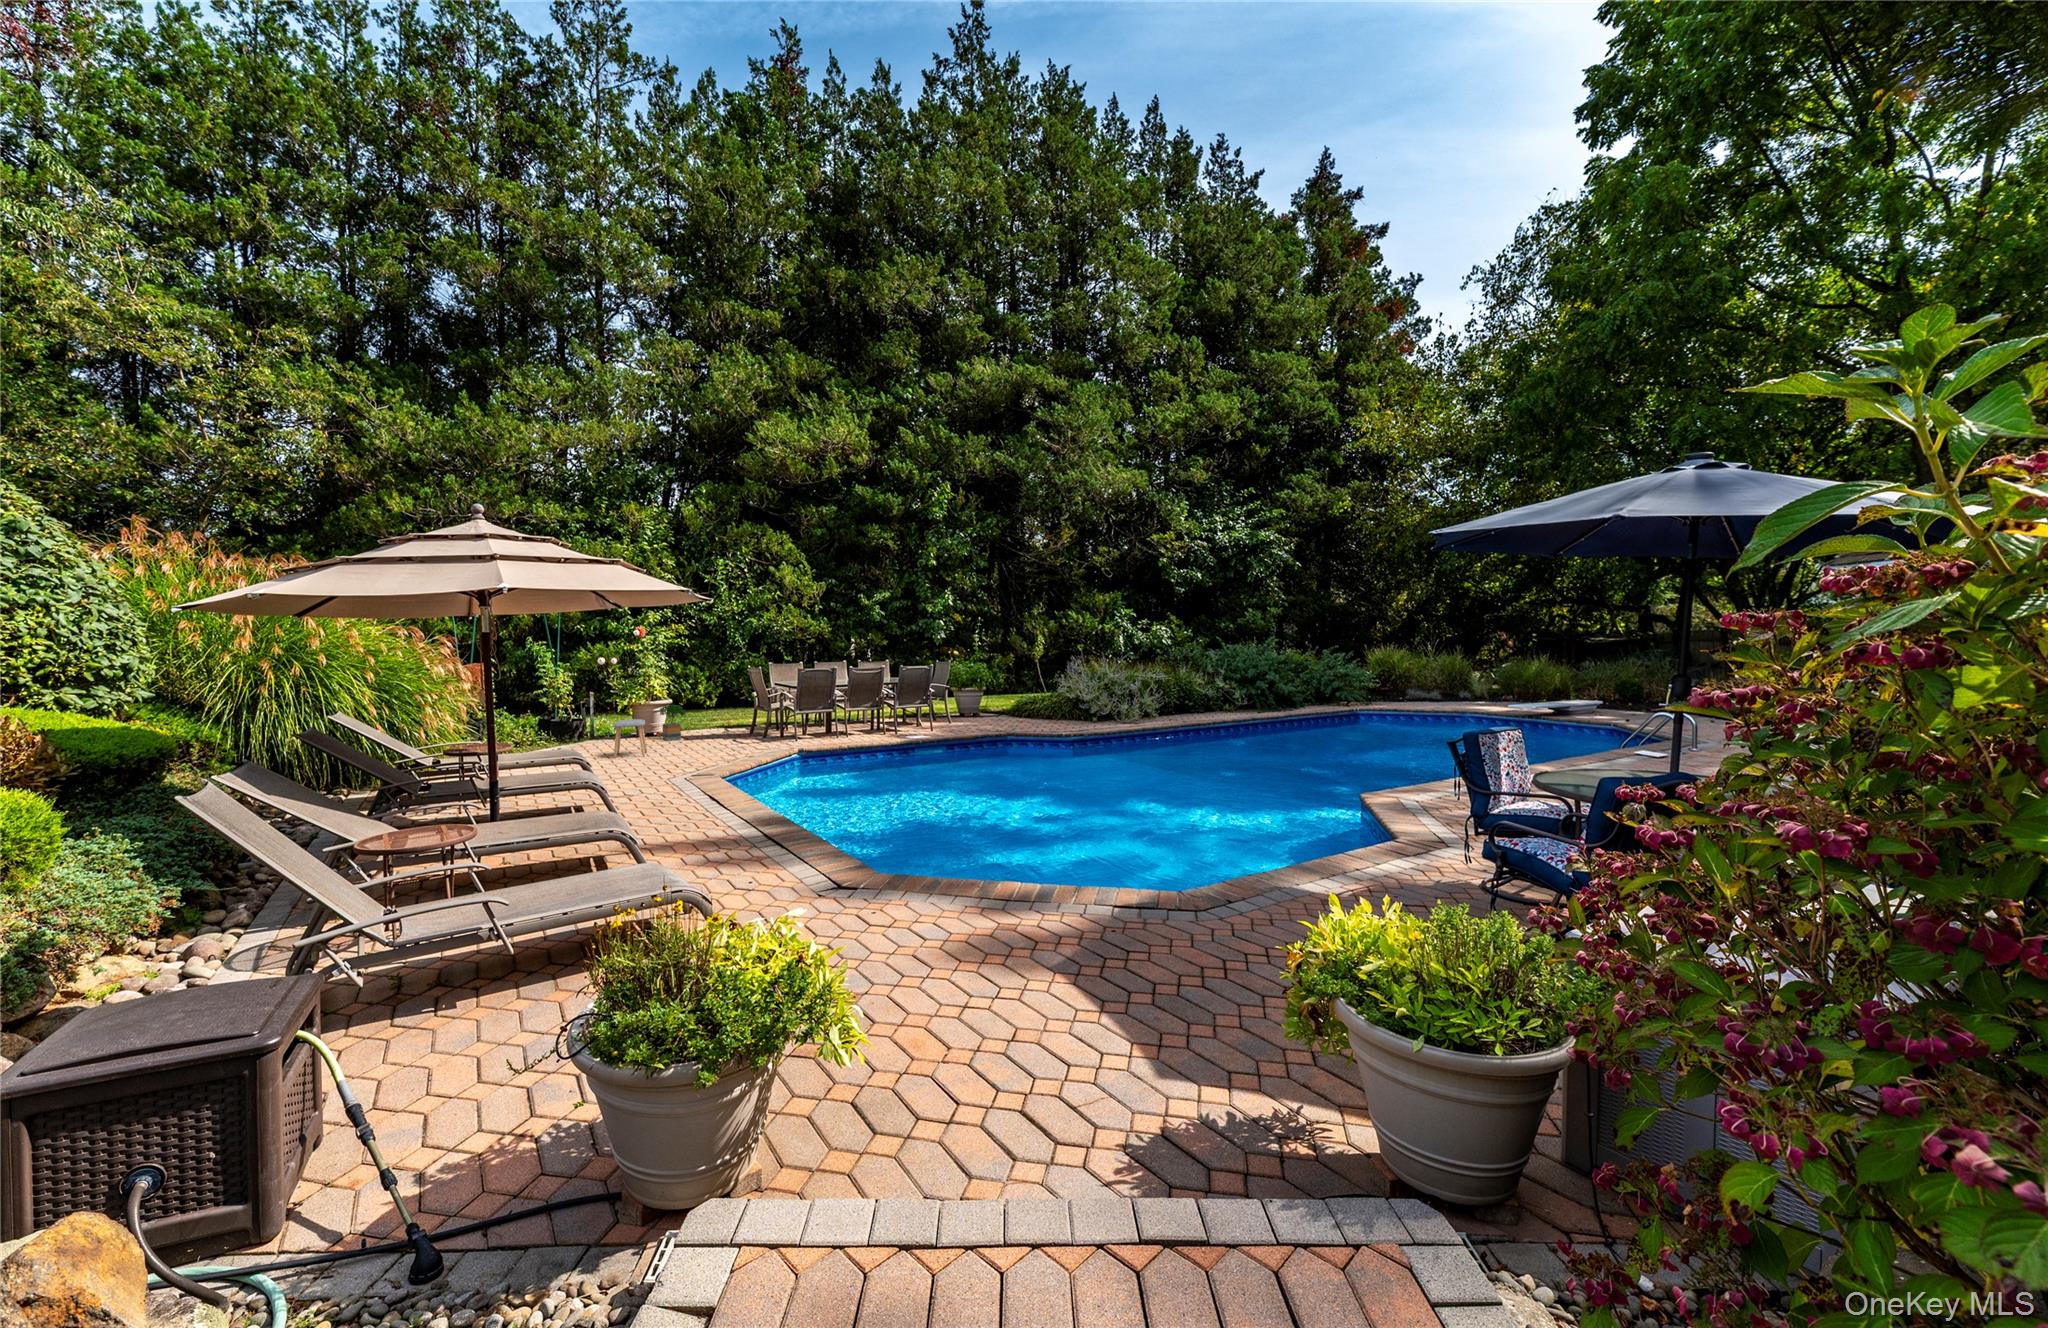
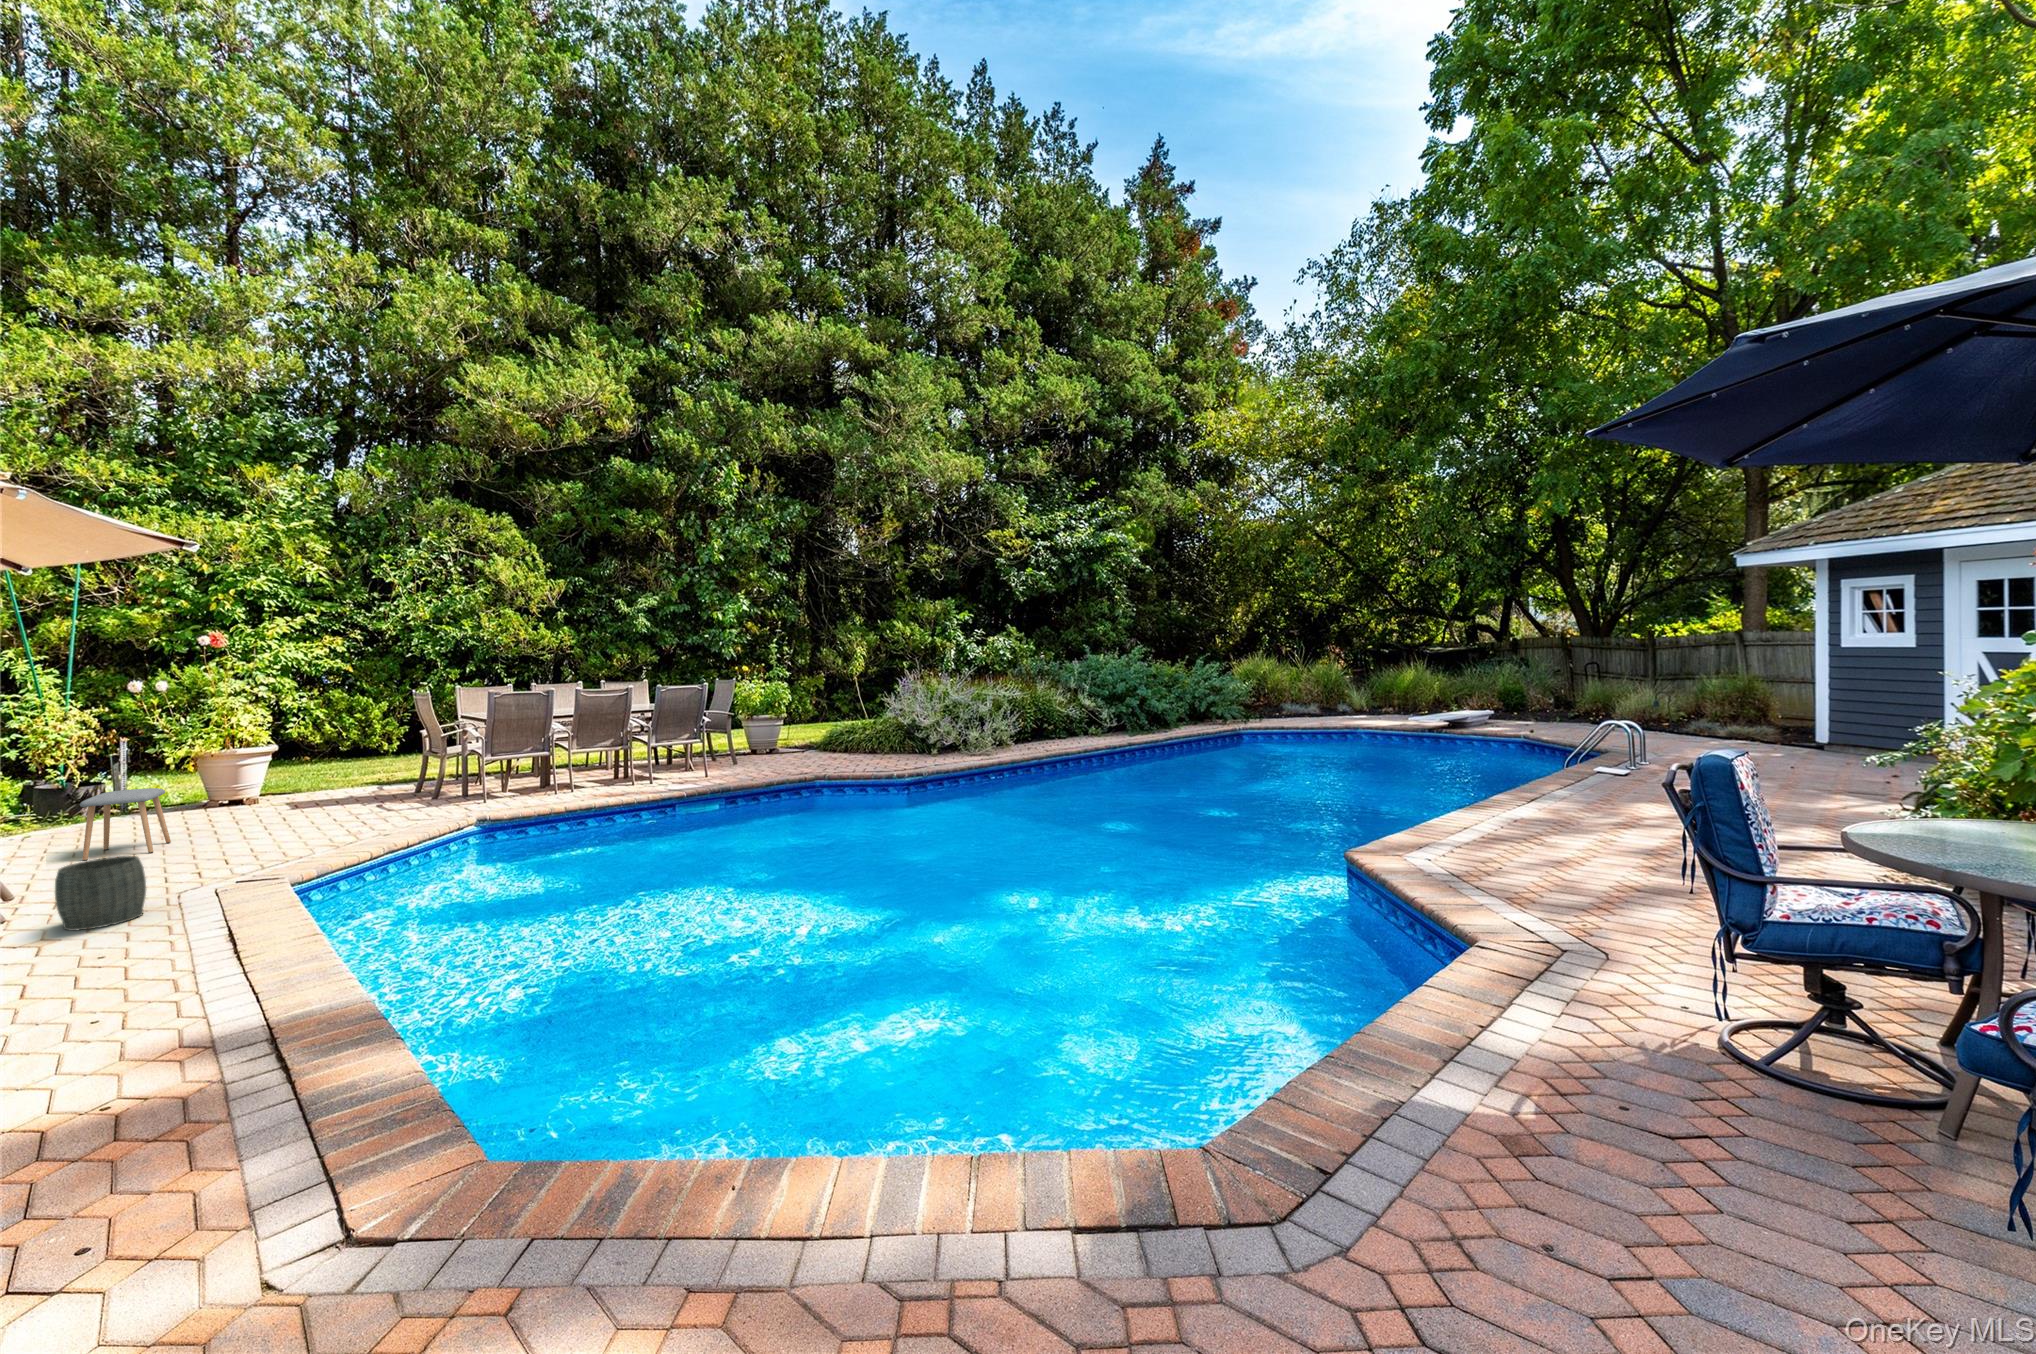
potted tree: present [659,705,685,741] -> none [226,756,282,816]
woven basket: none [648,750,681,785] -> present [55,856,146,931]

